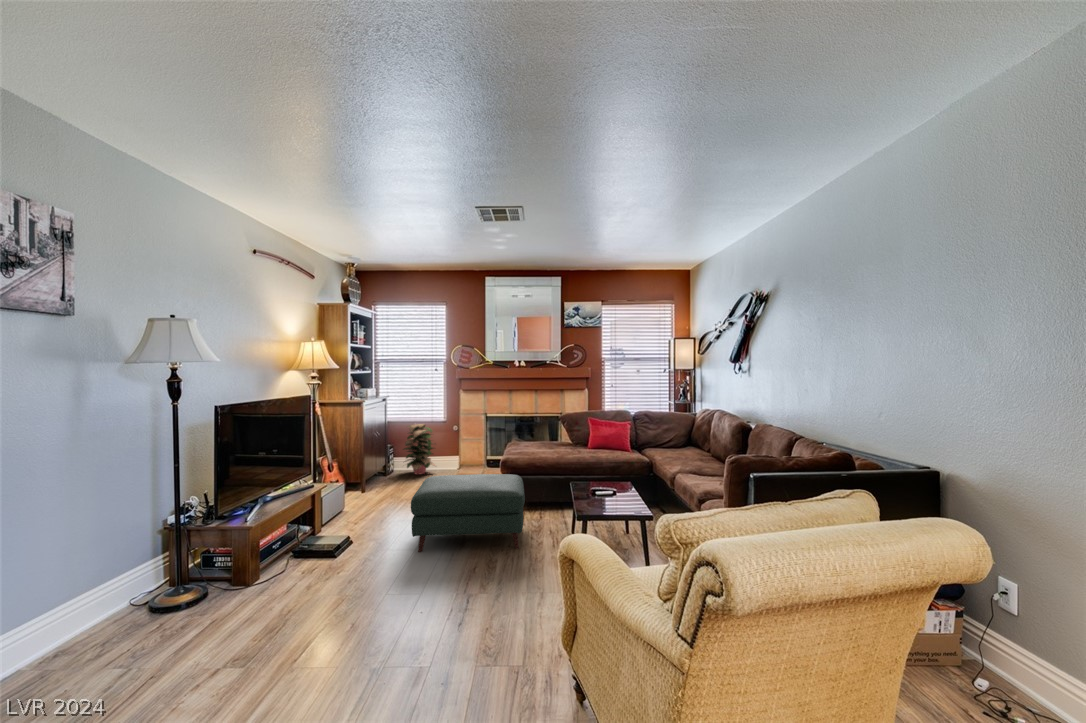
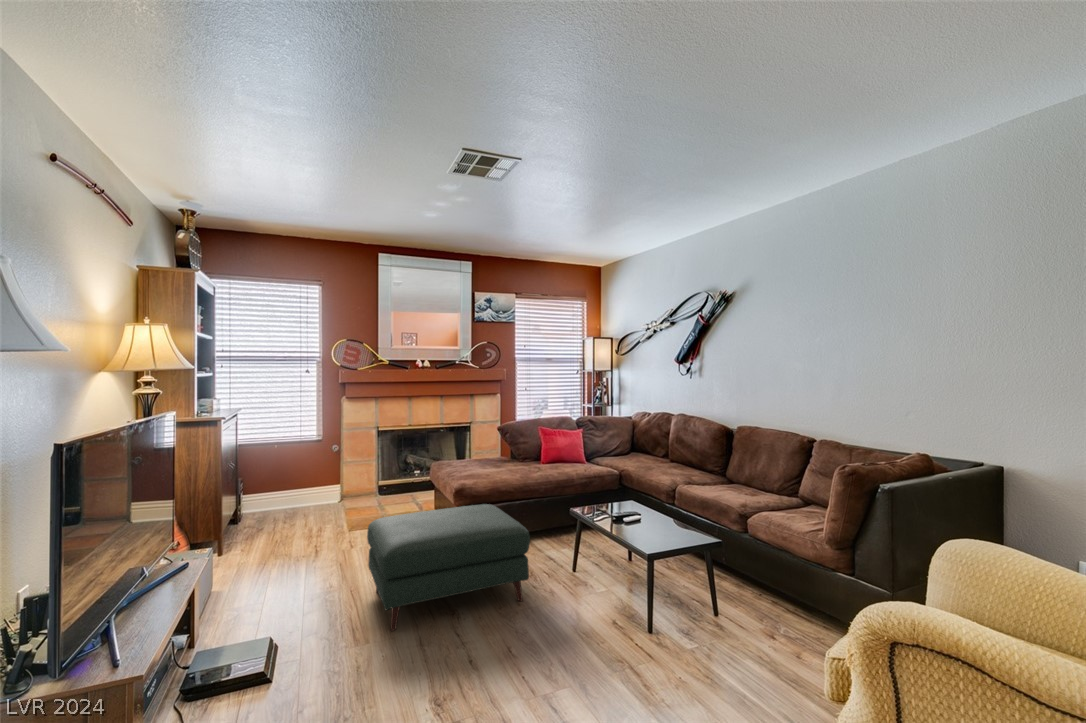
decorative plant: present [404,424,436,475] -> none [258,445,314,515]

